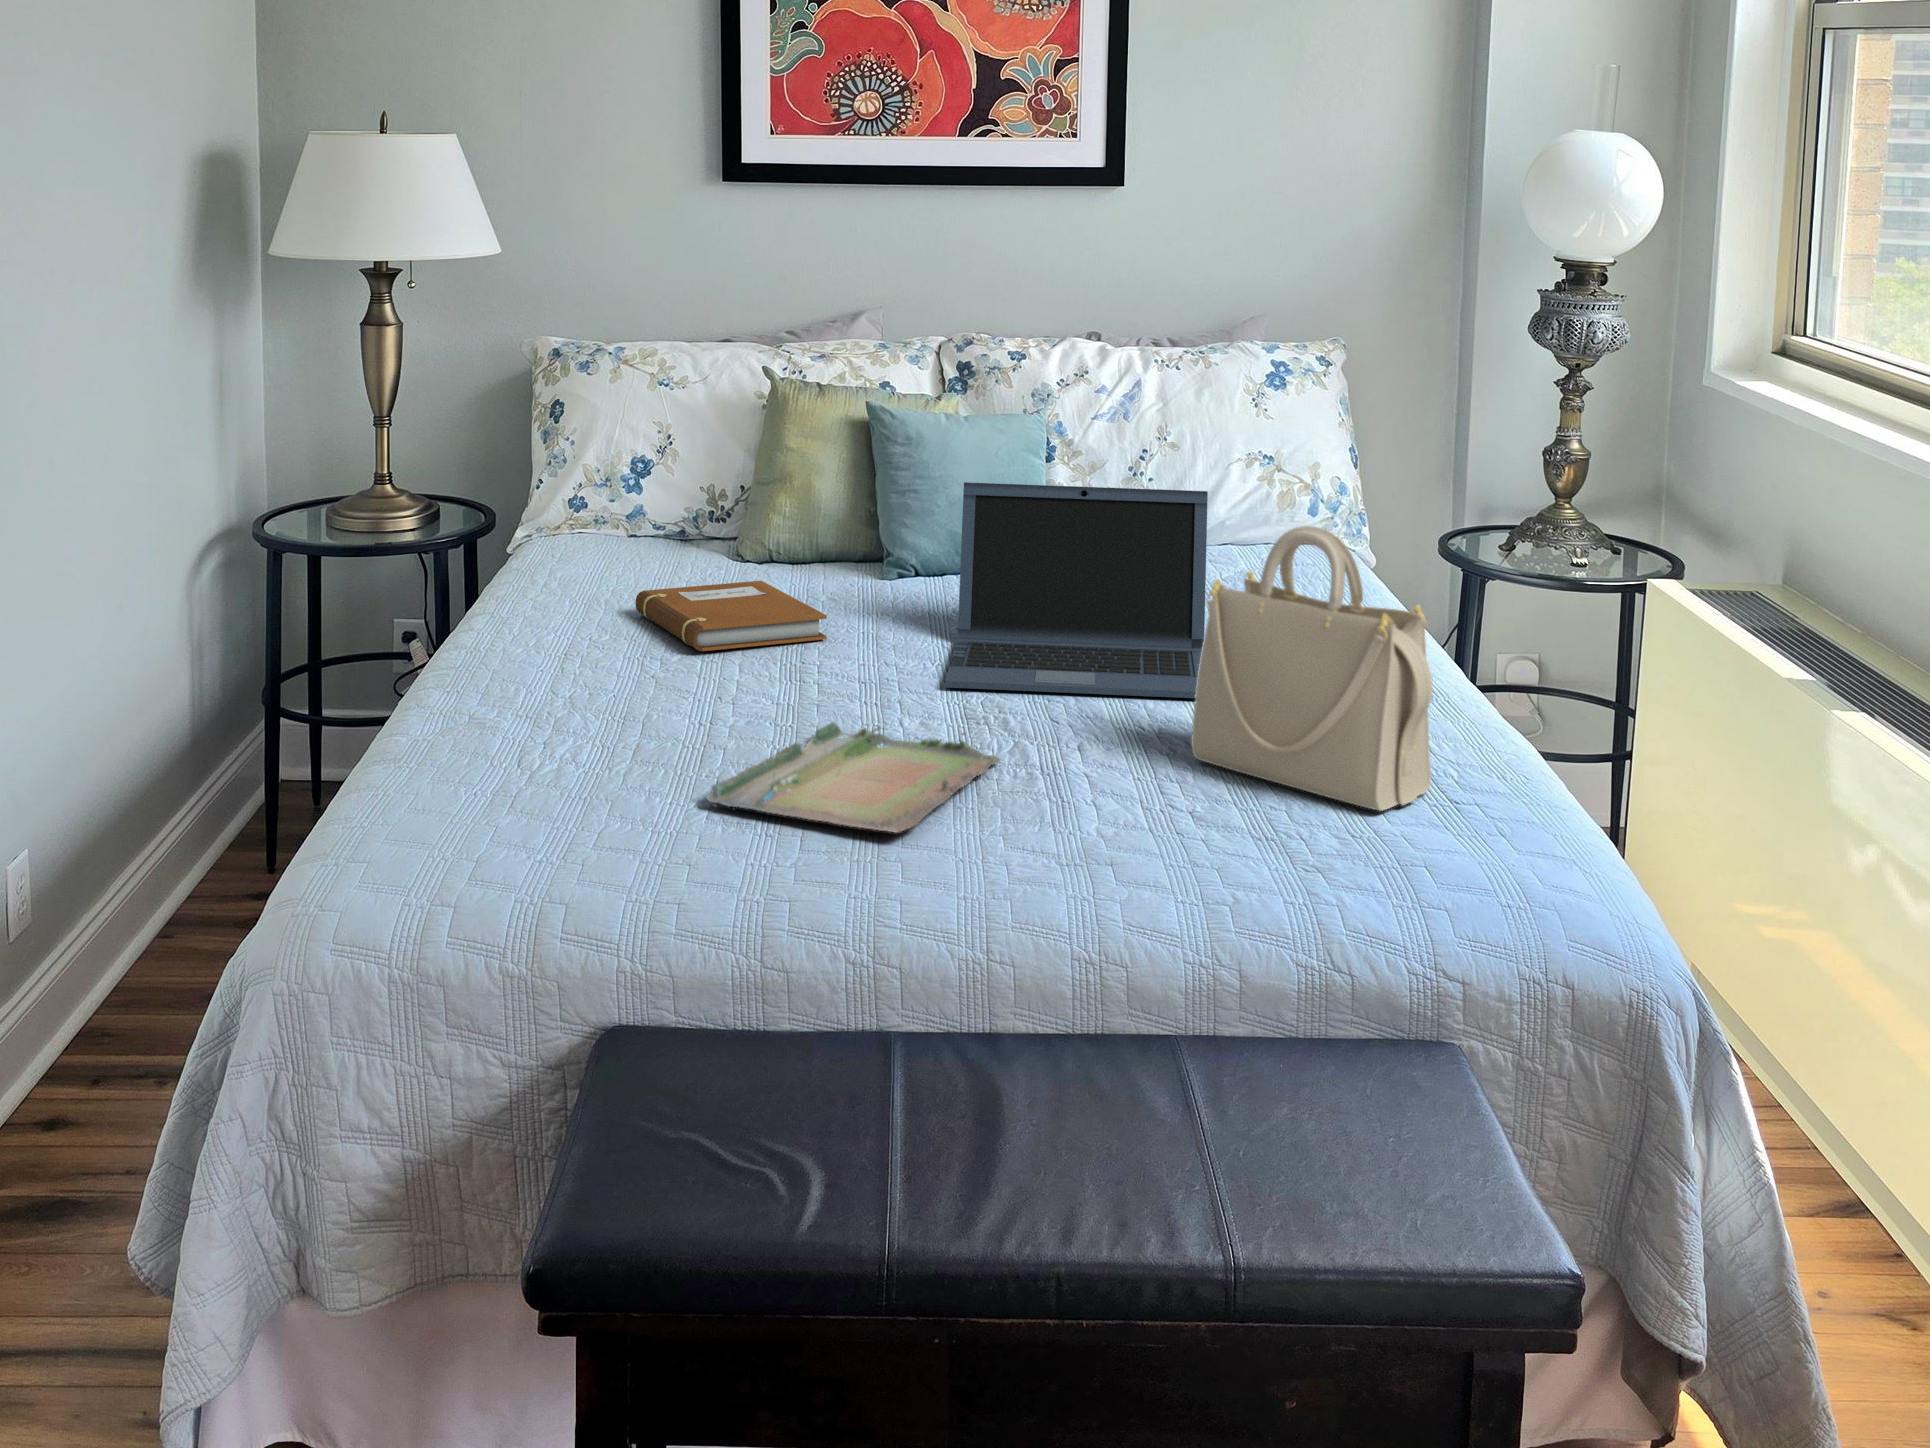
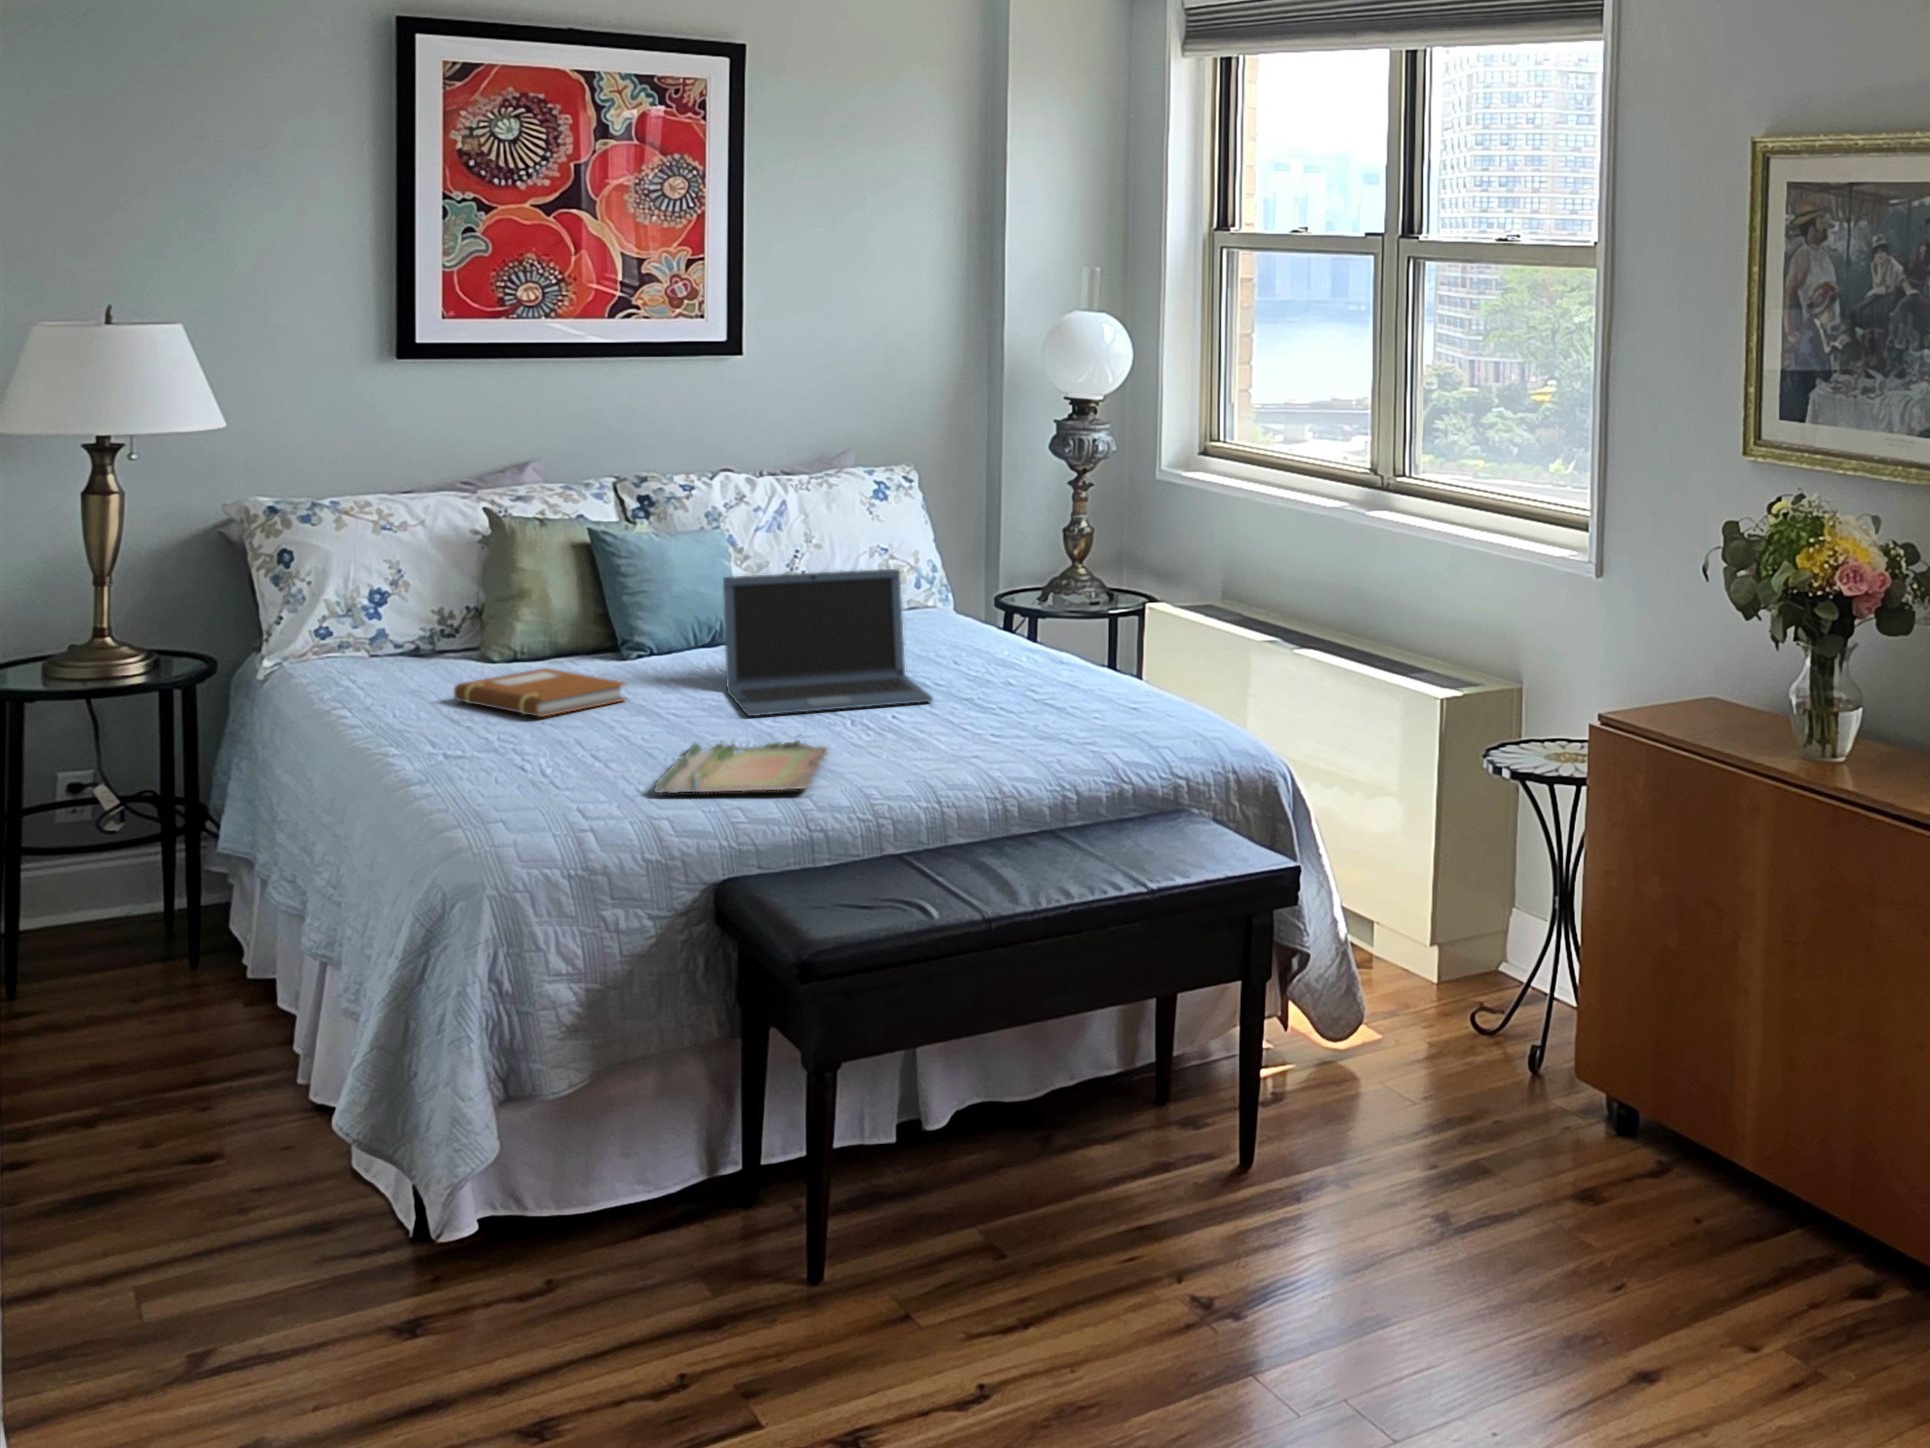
handbag: present [1191,526,1433,811] -> none [949,575,1107,741]

